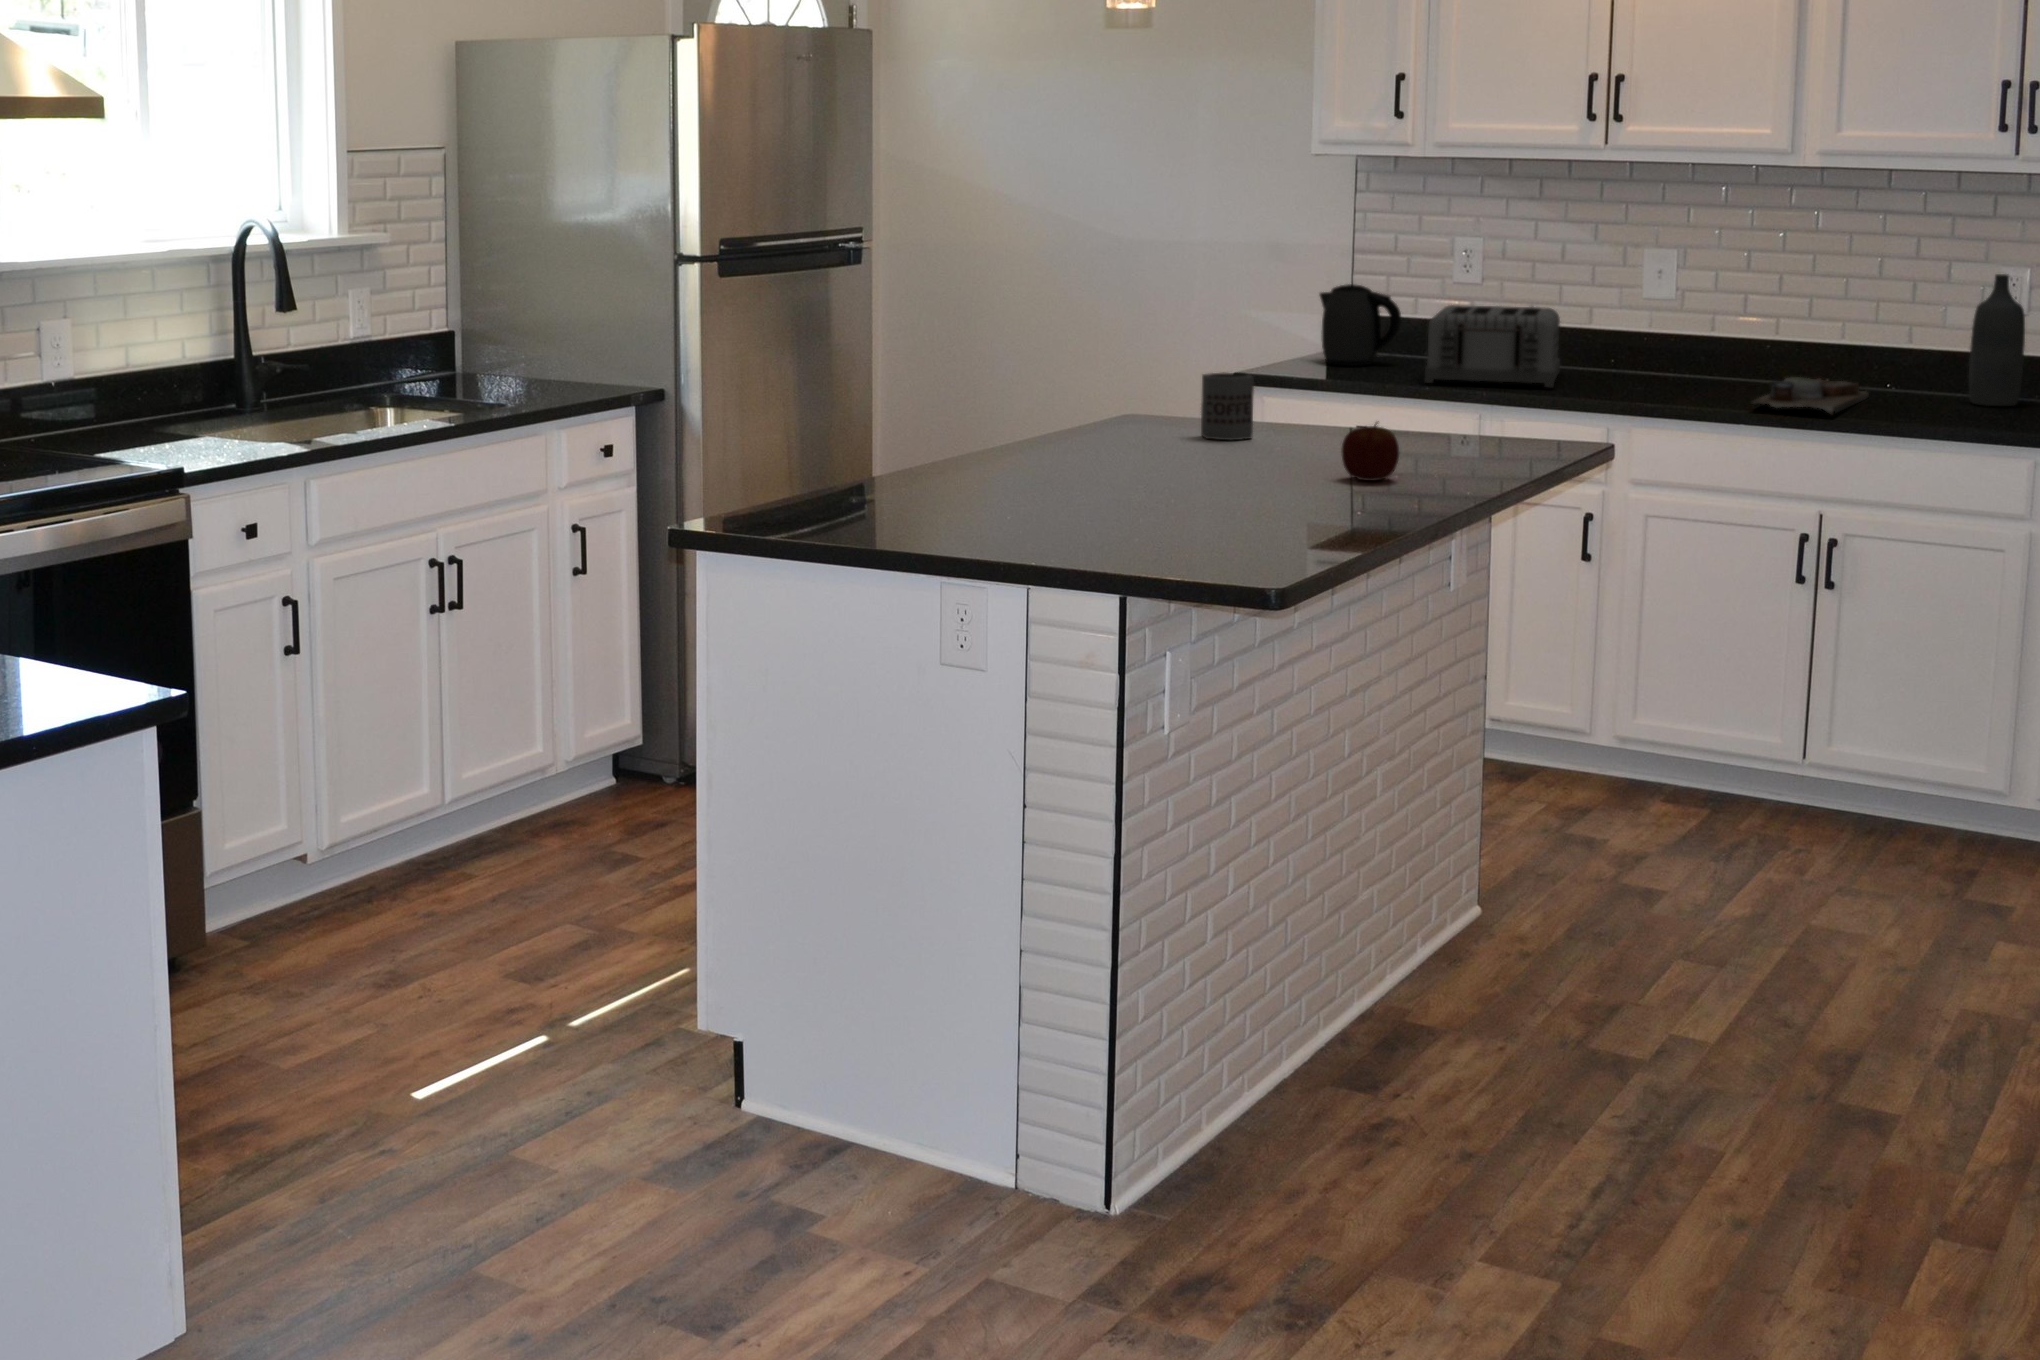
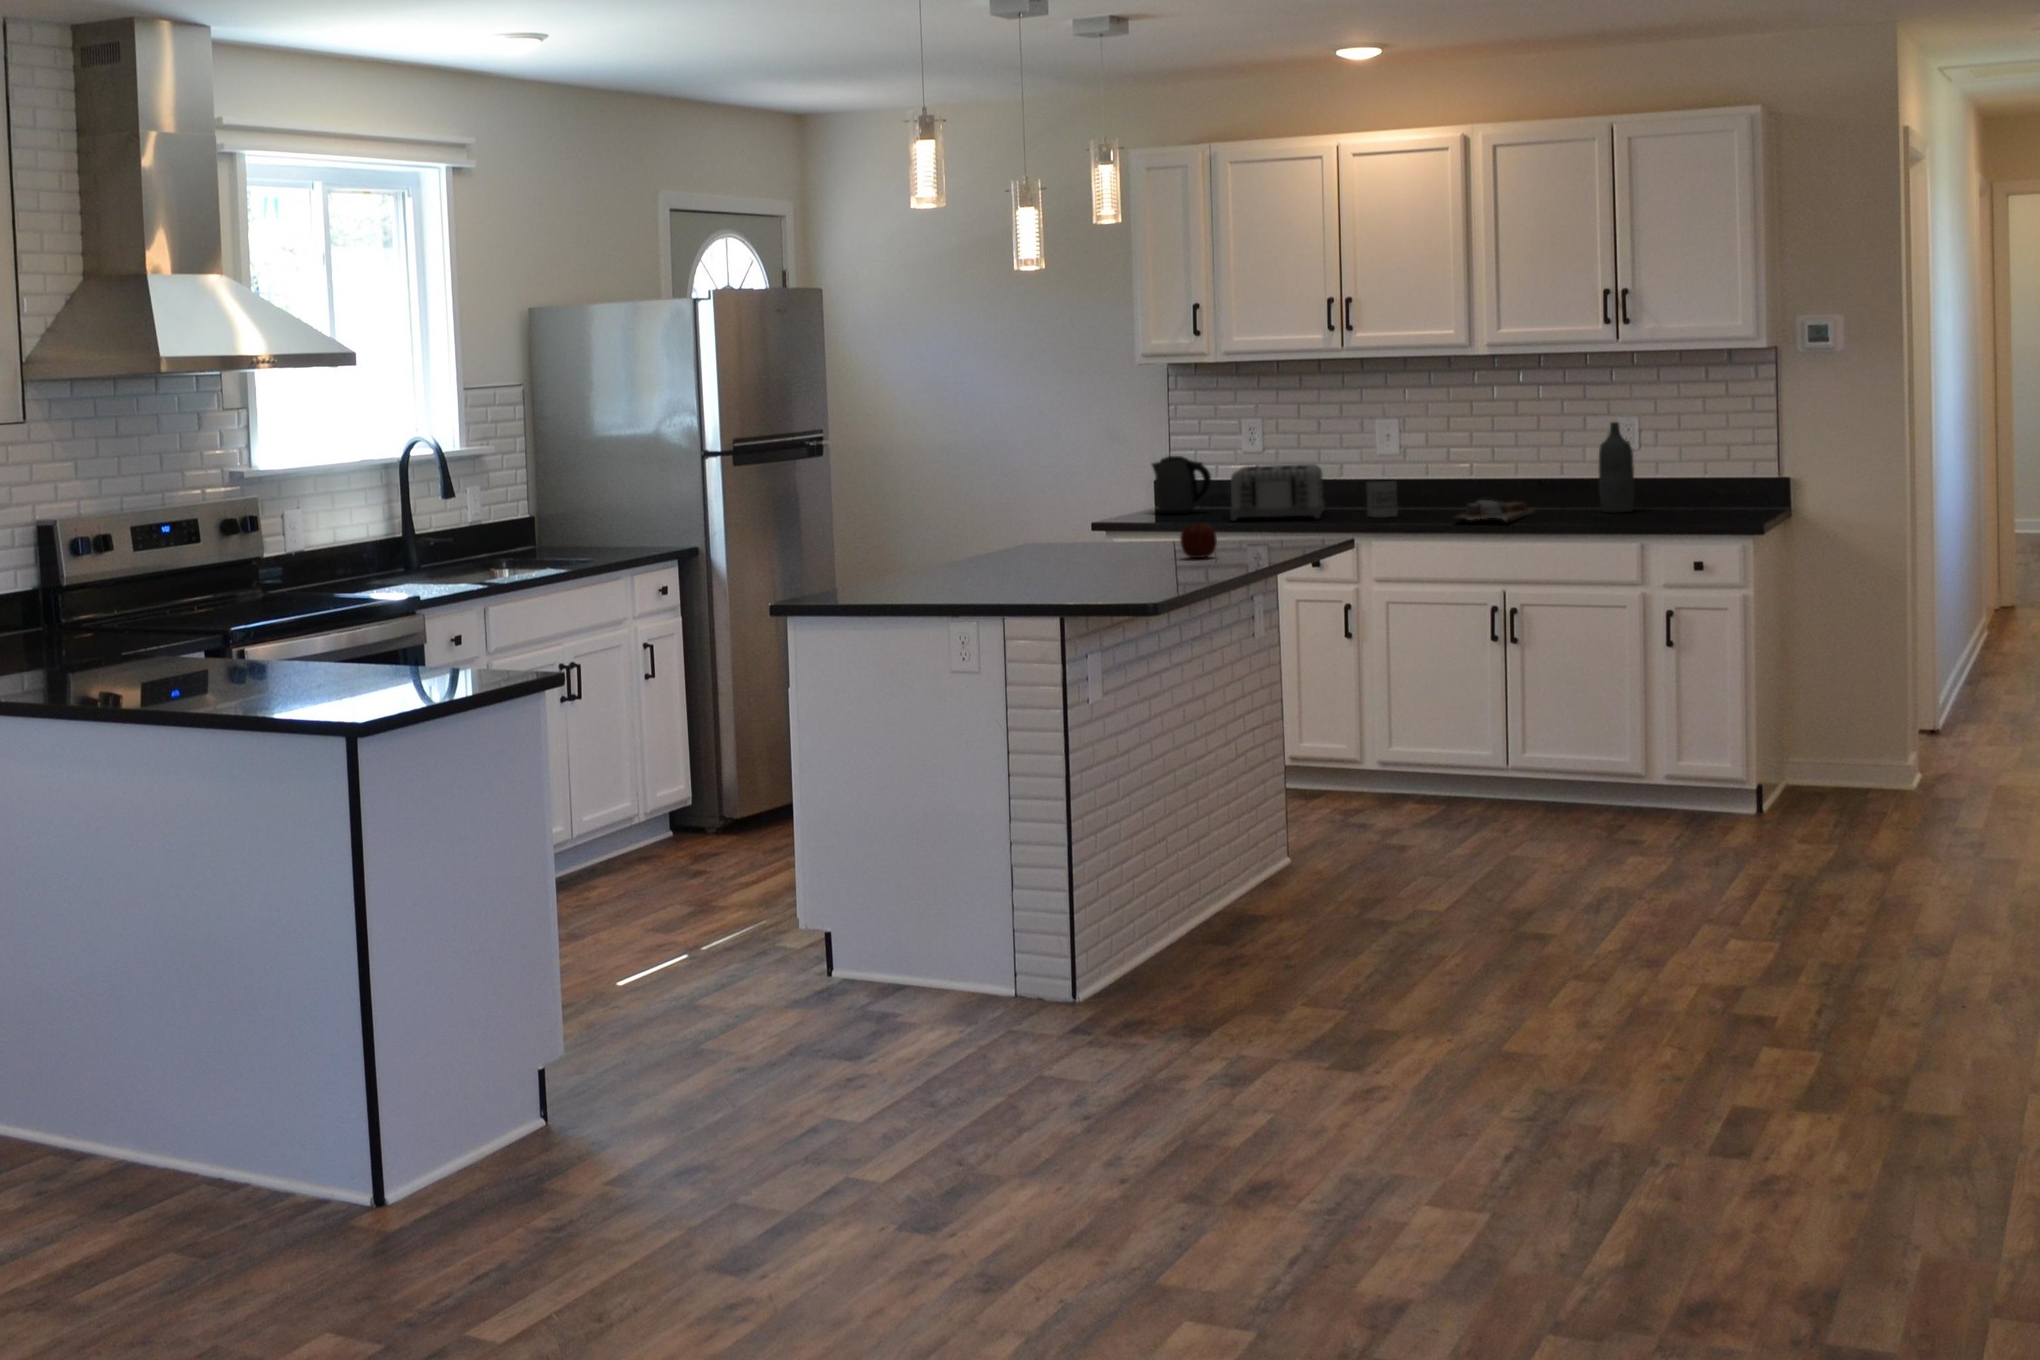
mug: present [1201,372,1254,440] -> present [1366,481,1398,517]

